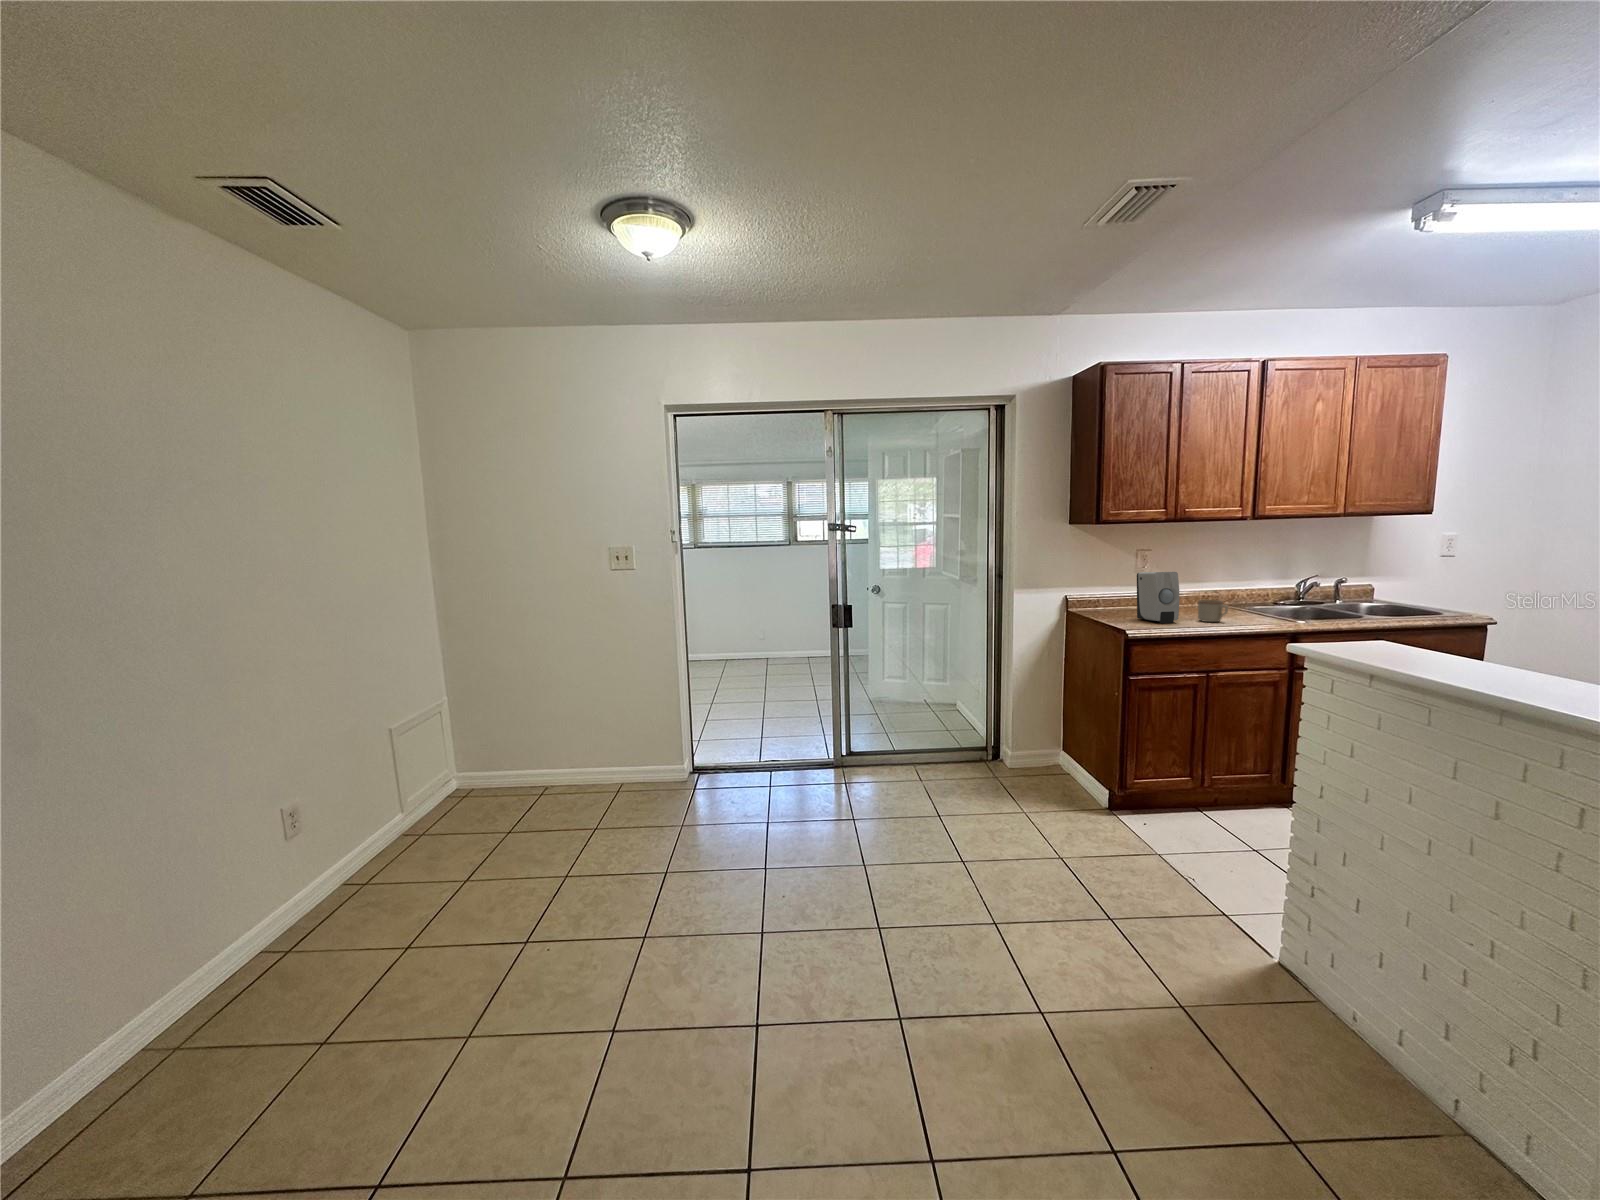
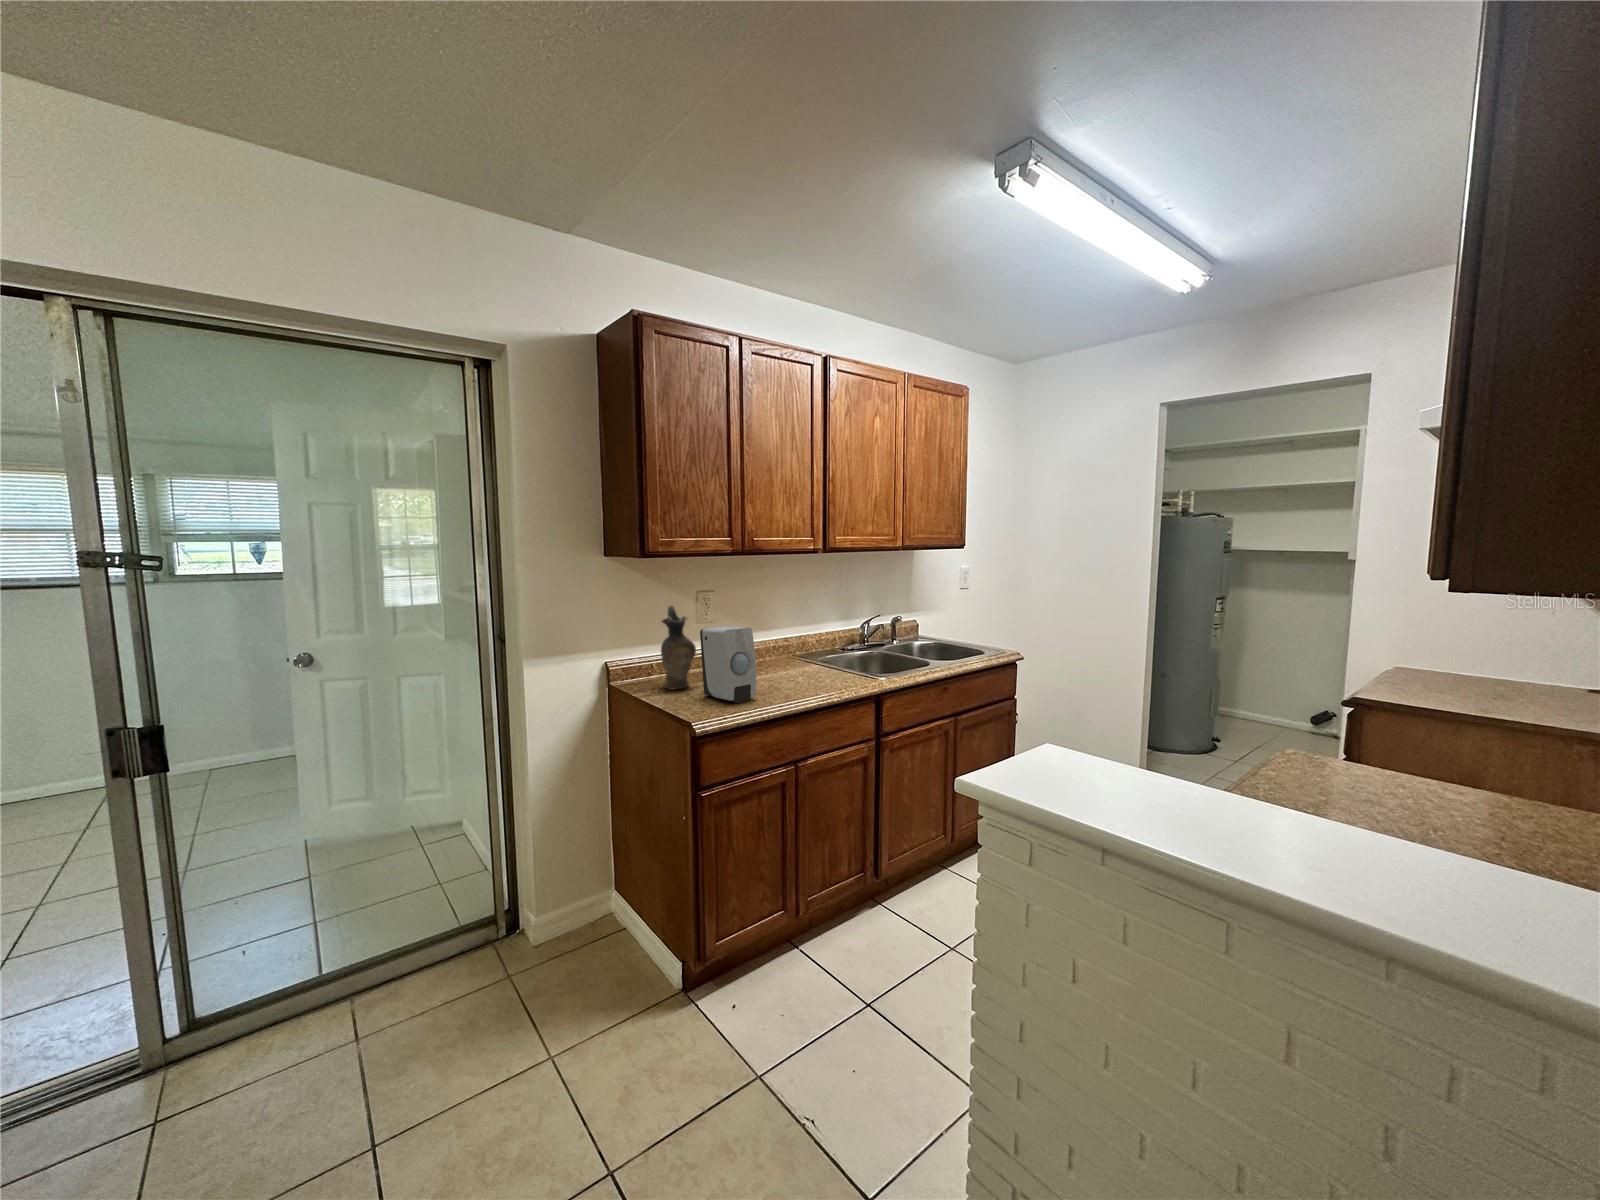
ceramic pitcher: none [1106,558,1133,615] -> present [661,606,696,689]
mug: present [1198,600,1228,622] -> none [777,660,811,692]

